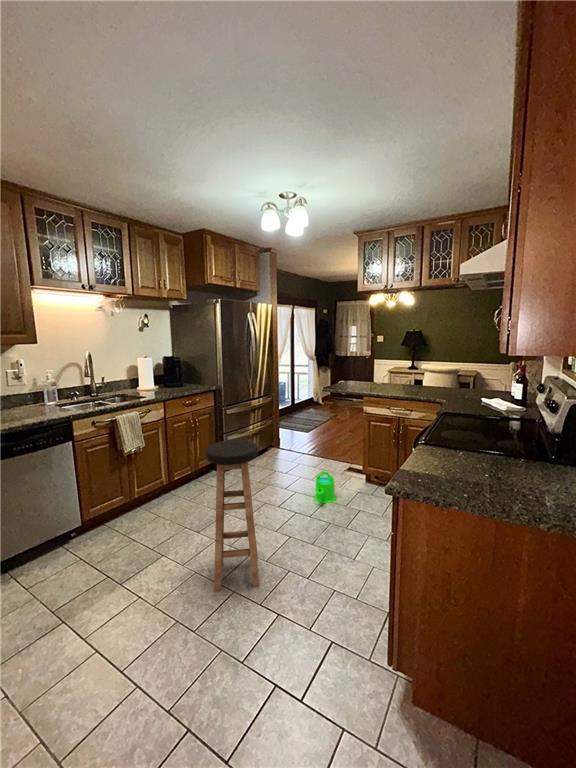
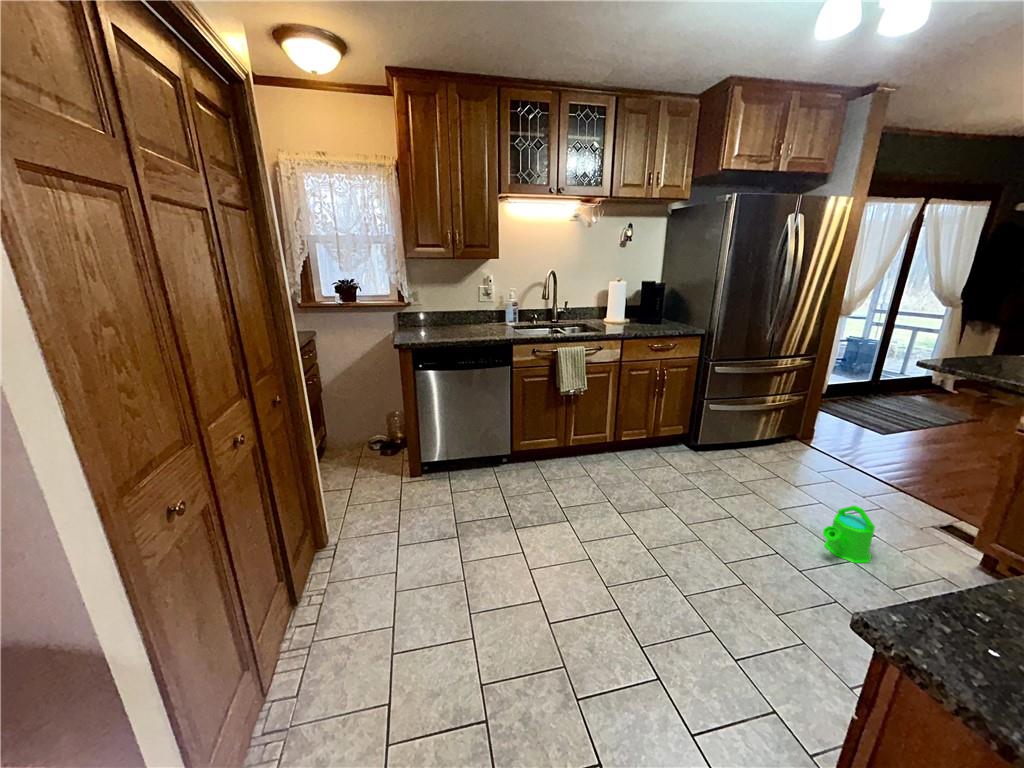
bar stool: present [206,440,259,591] -> none [594,405,687,615]

